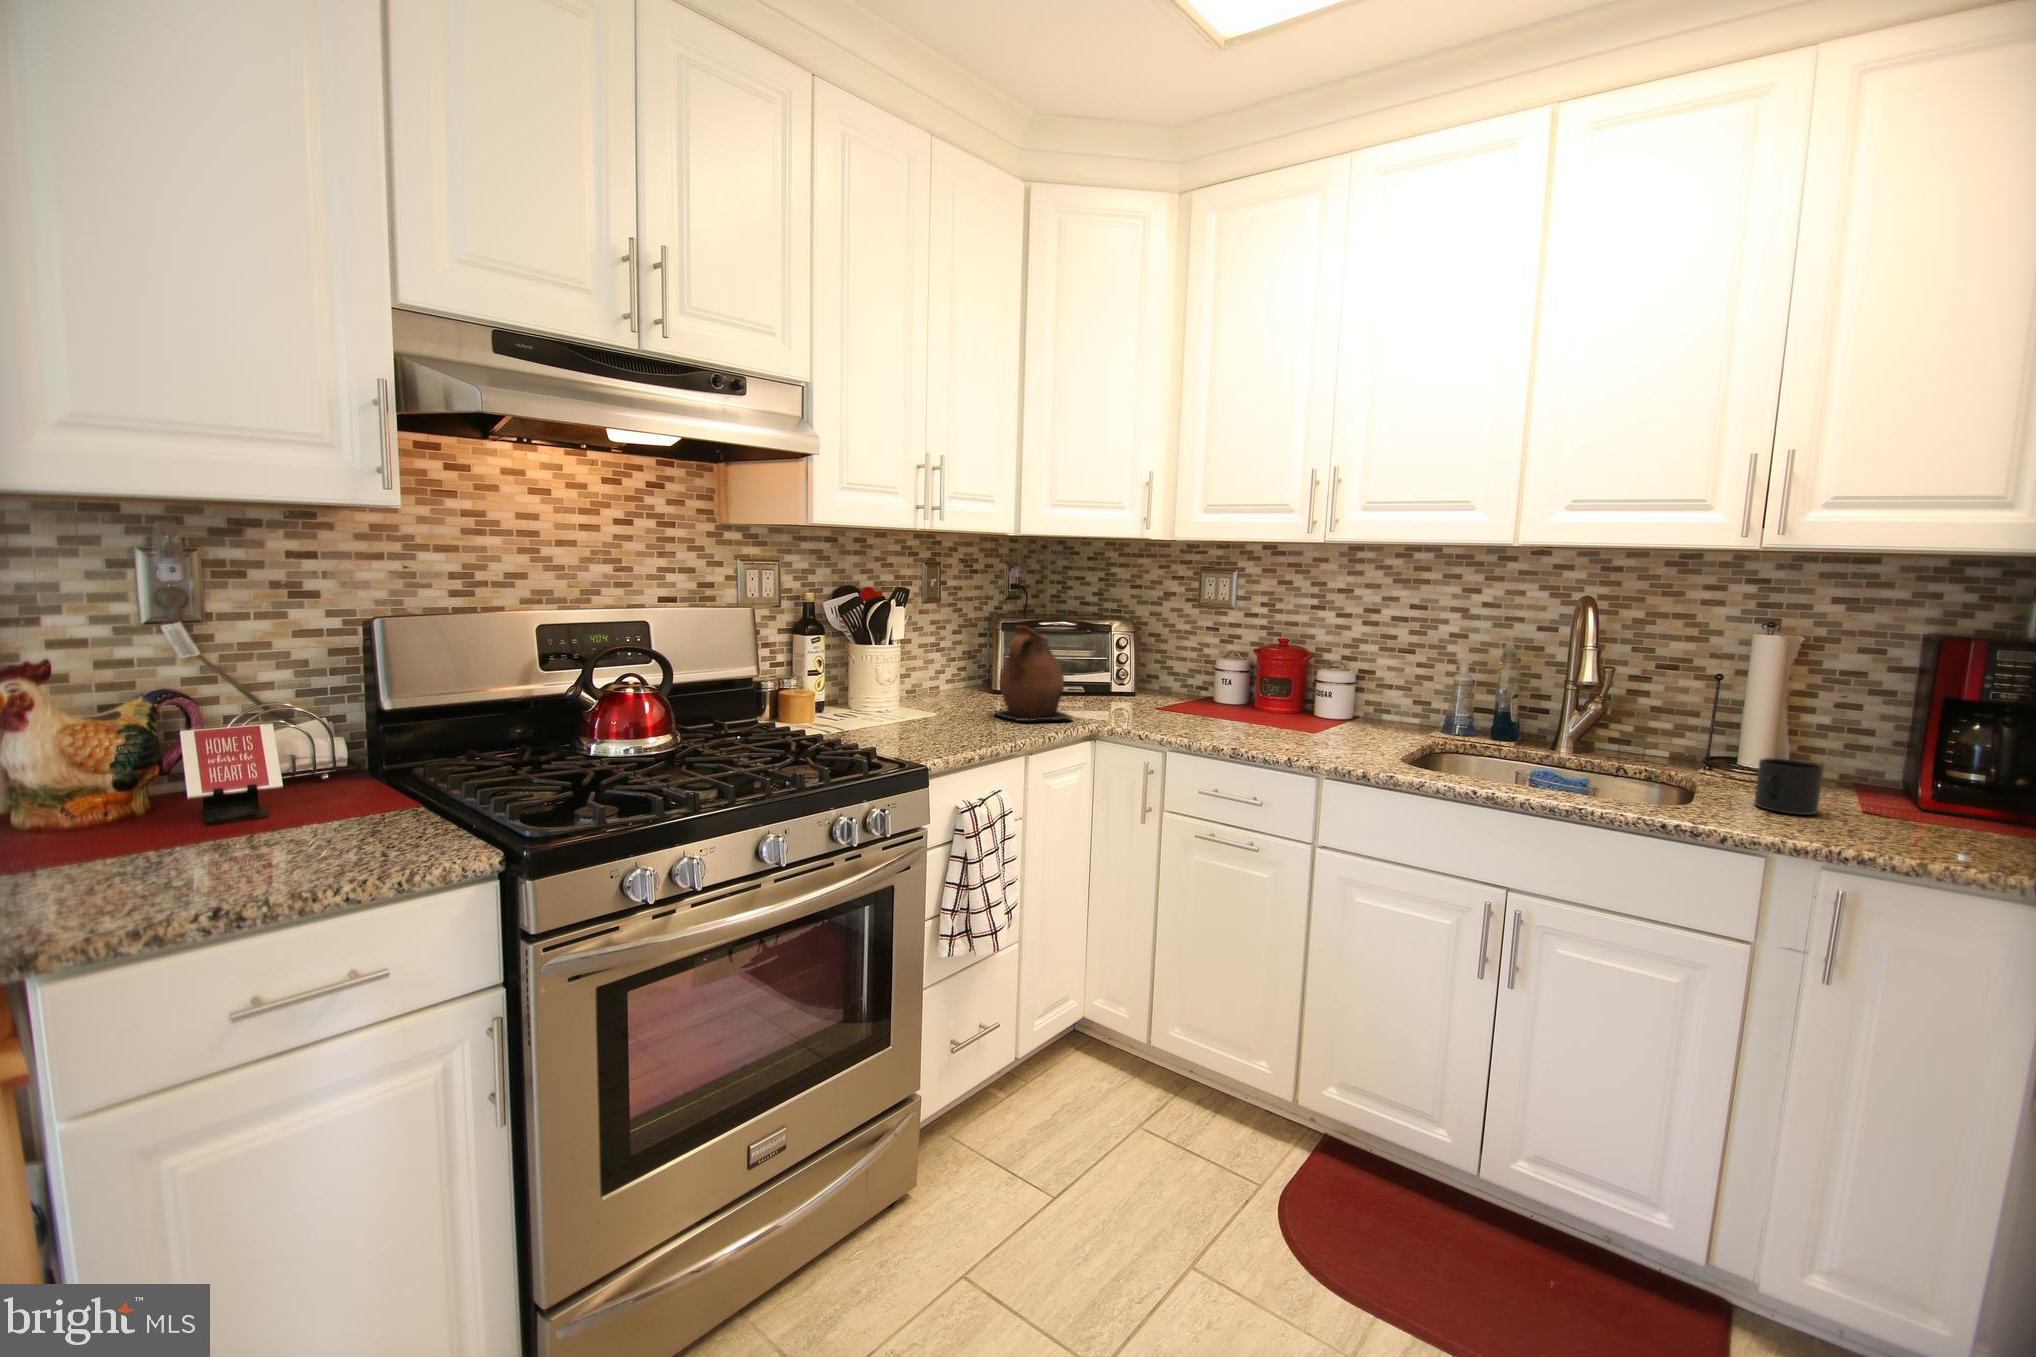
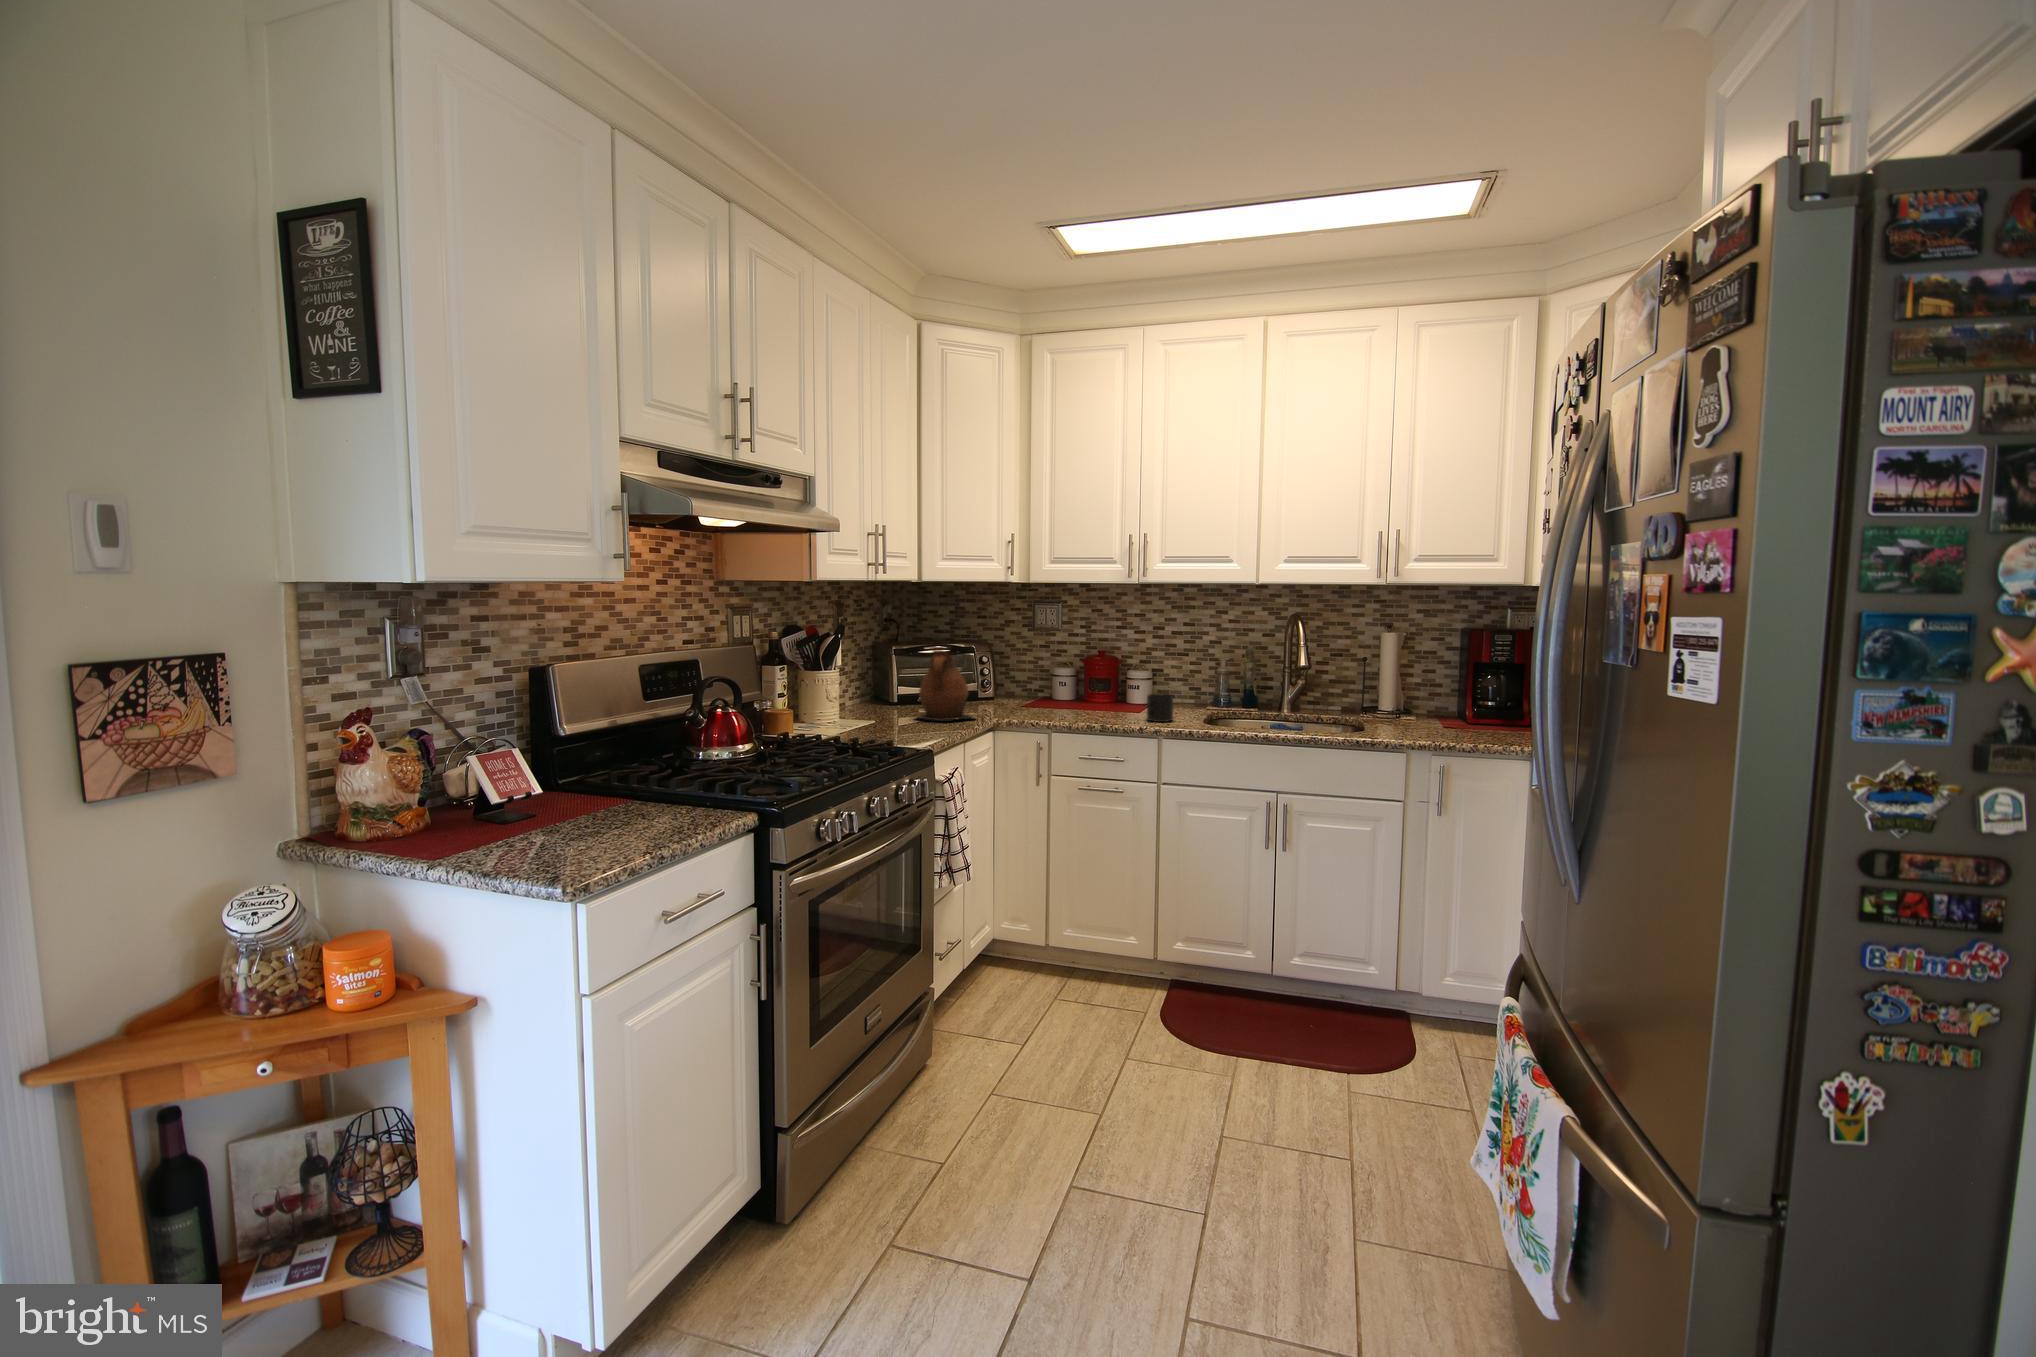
mug: present [1754,758,1823,815] -> present [1147,694,1173,722]

